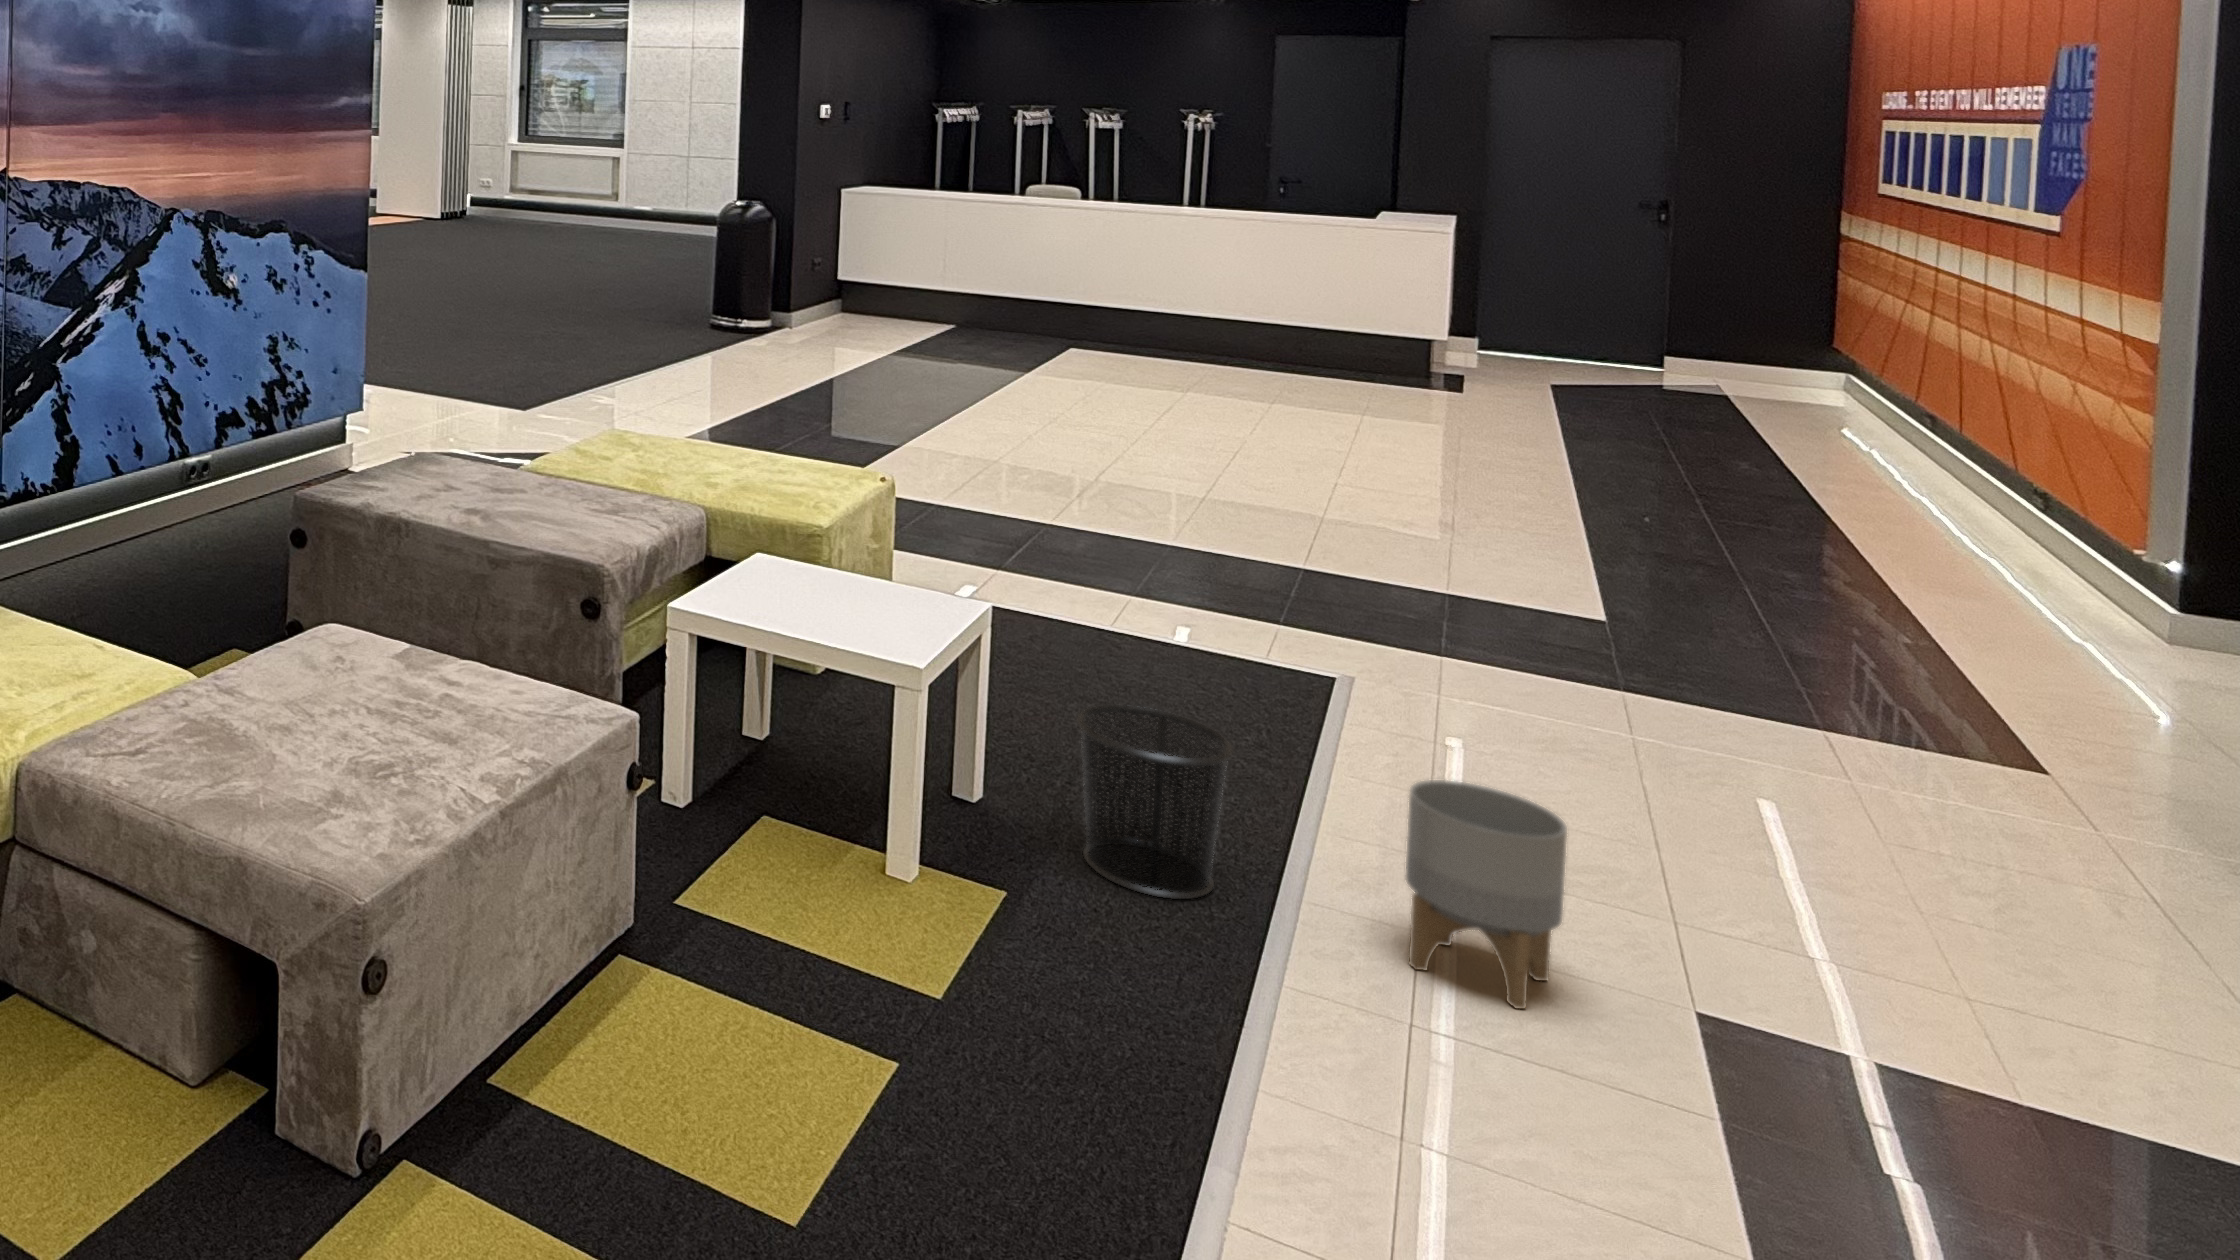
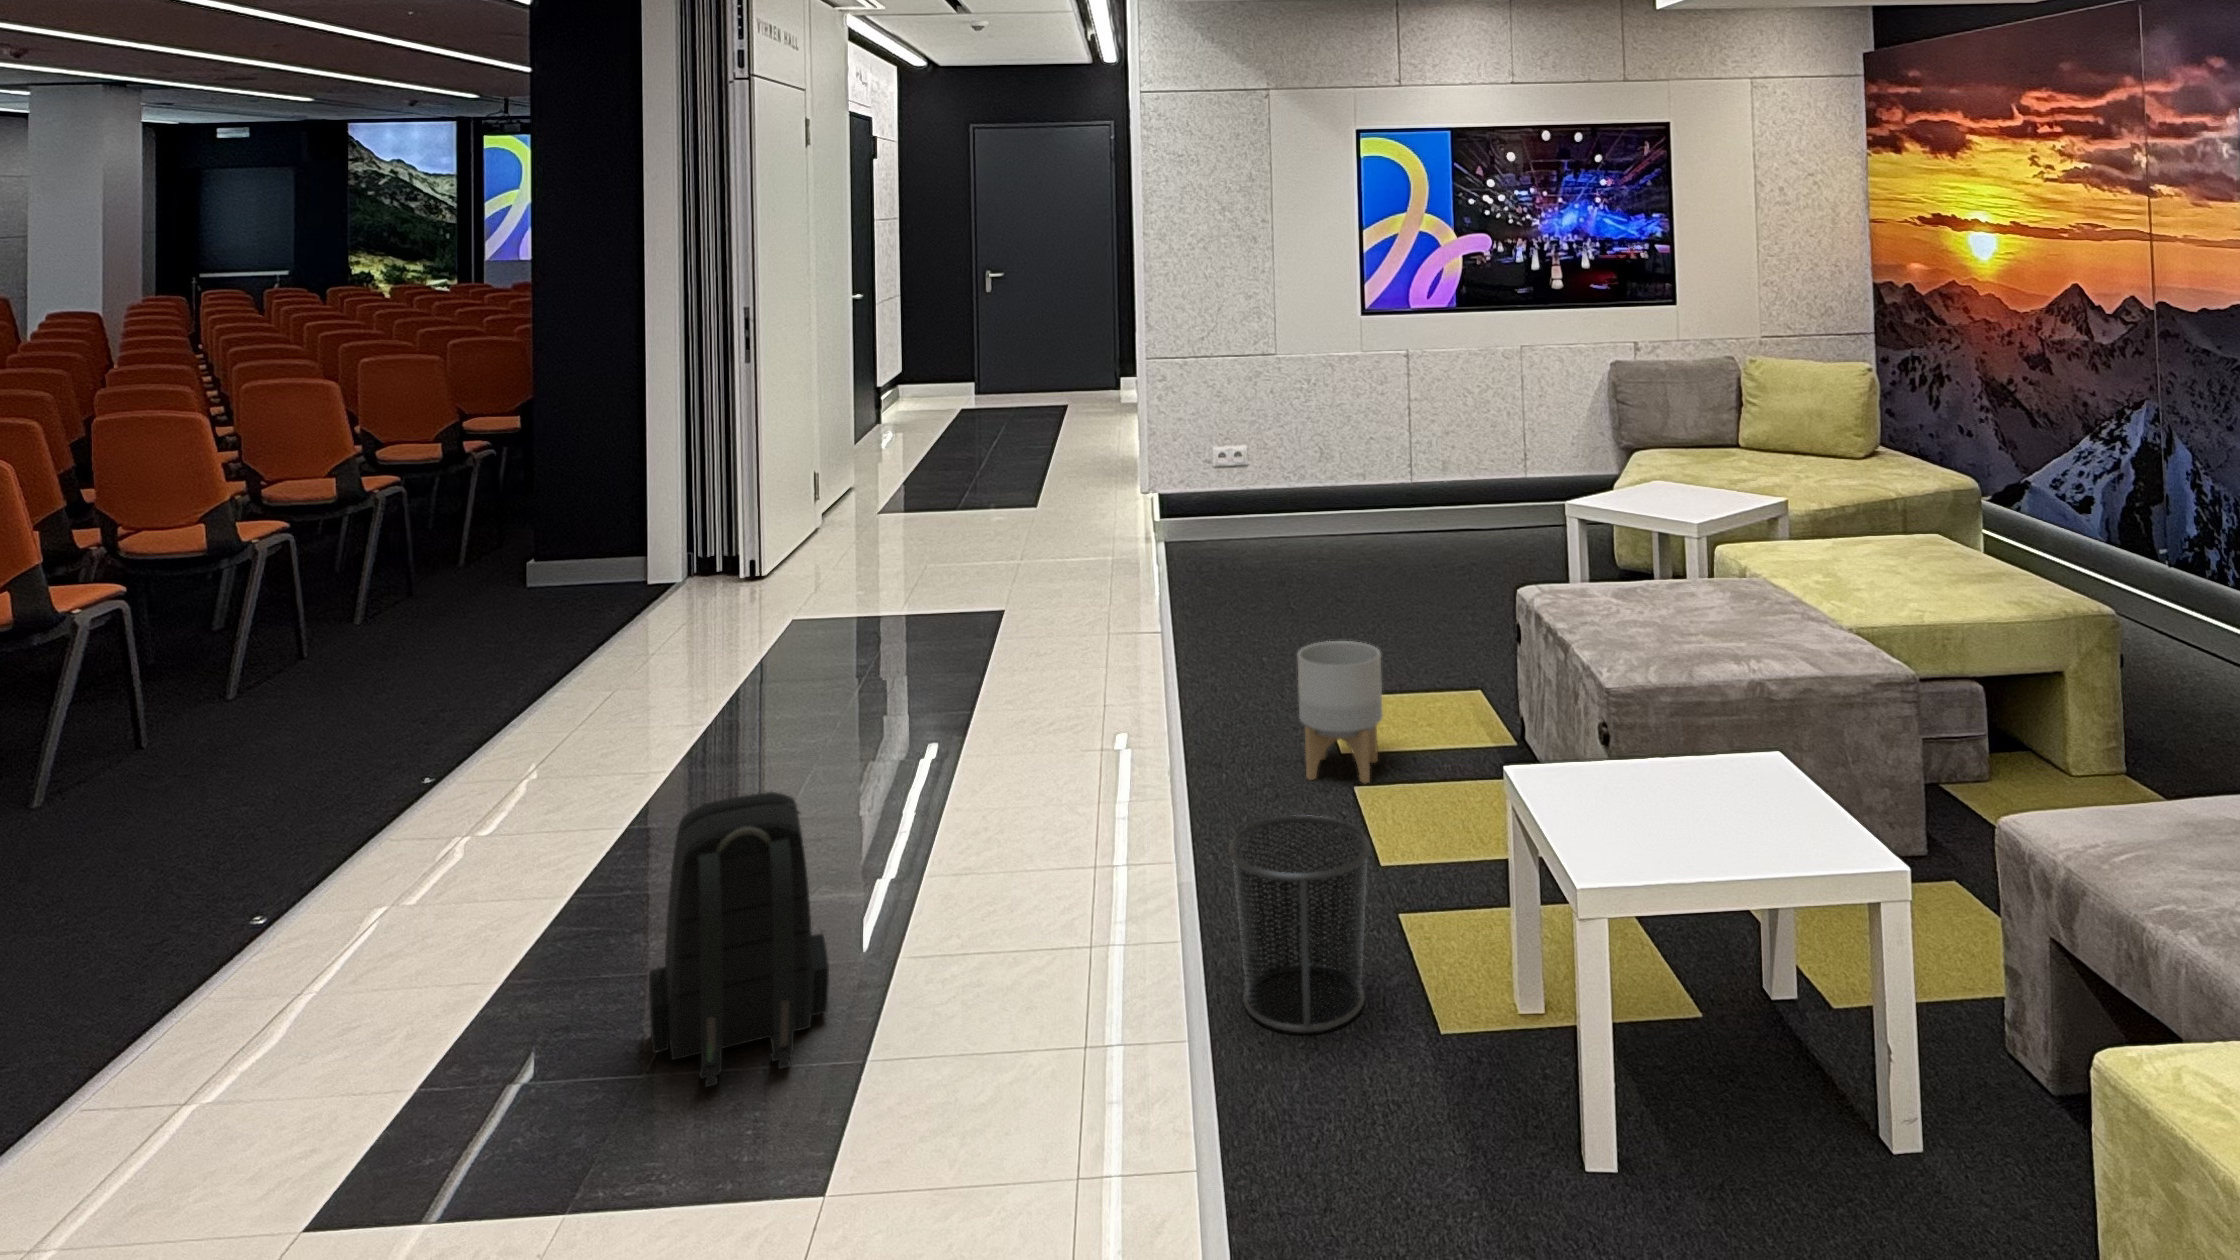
planter: present [1406,780,1567,1009] -> present [1297,641,1382,783]
backpack: none [1757,794,2046,1118] -> present [649,792,829,1087]

